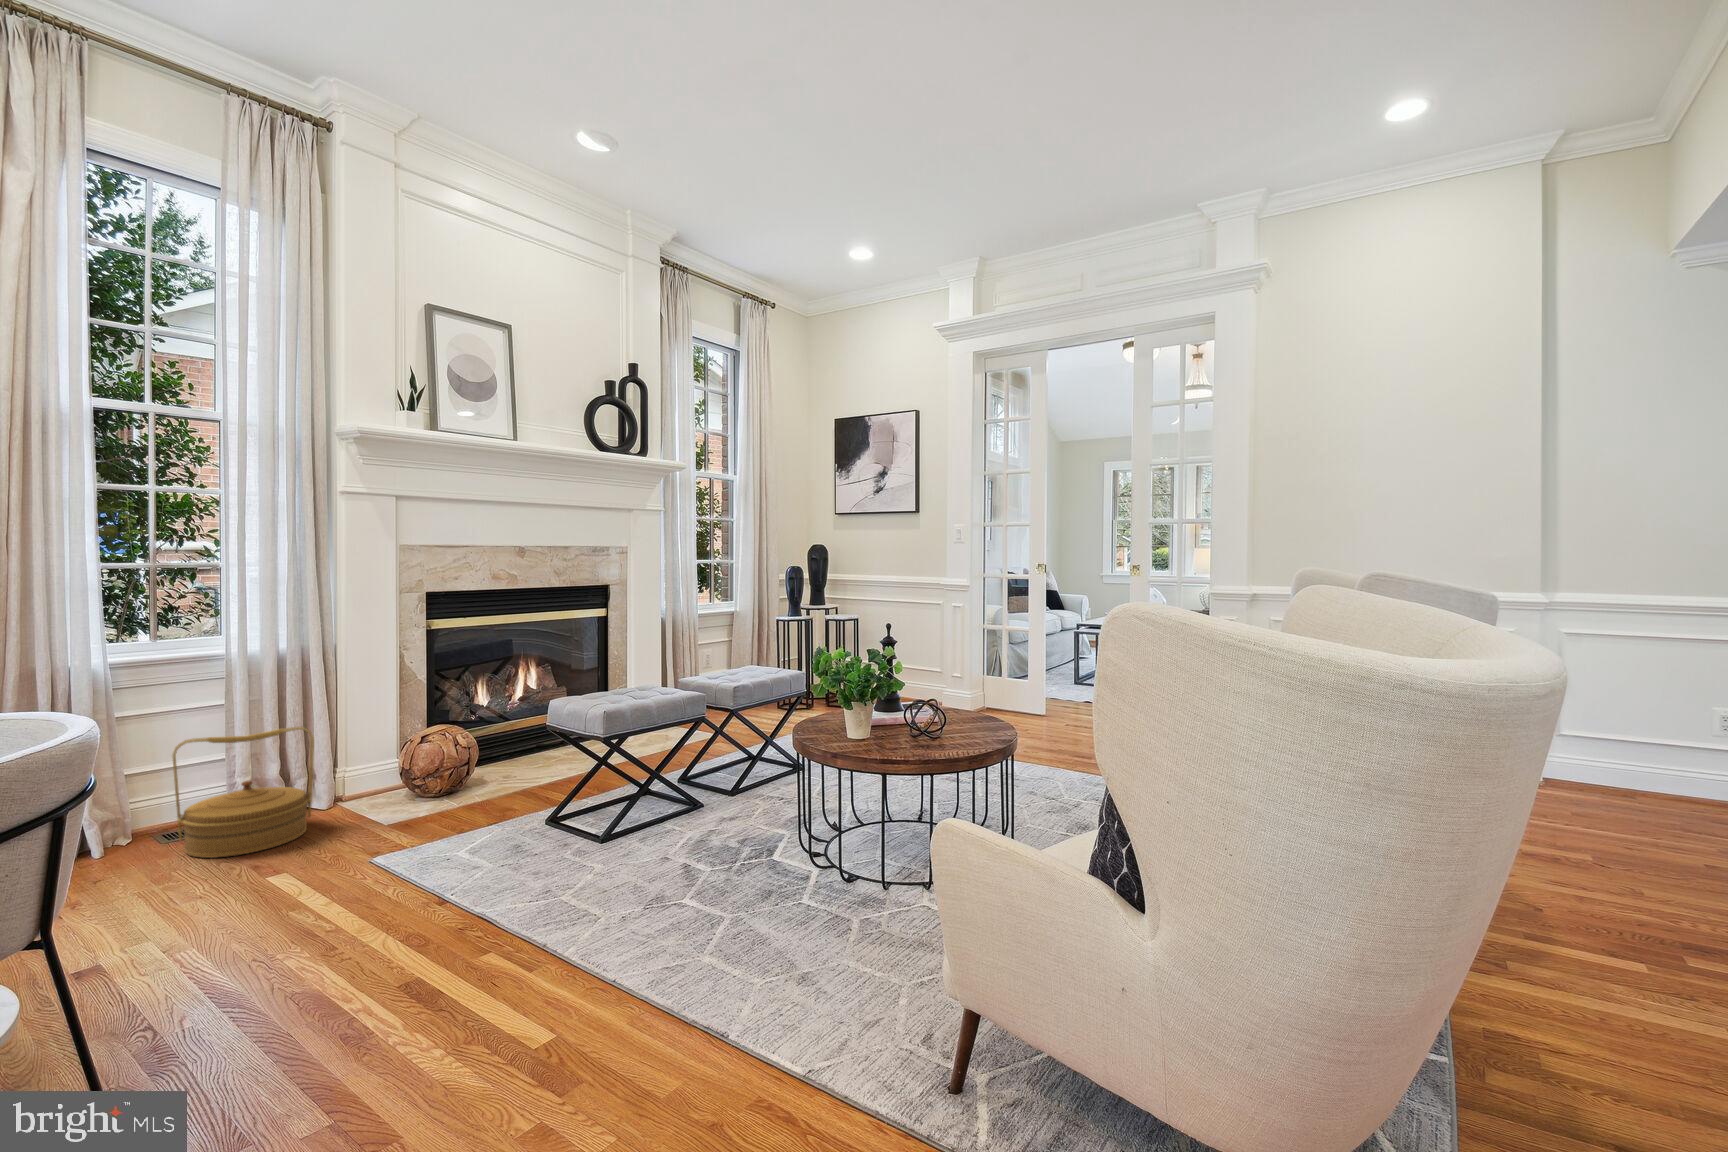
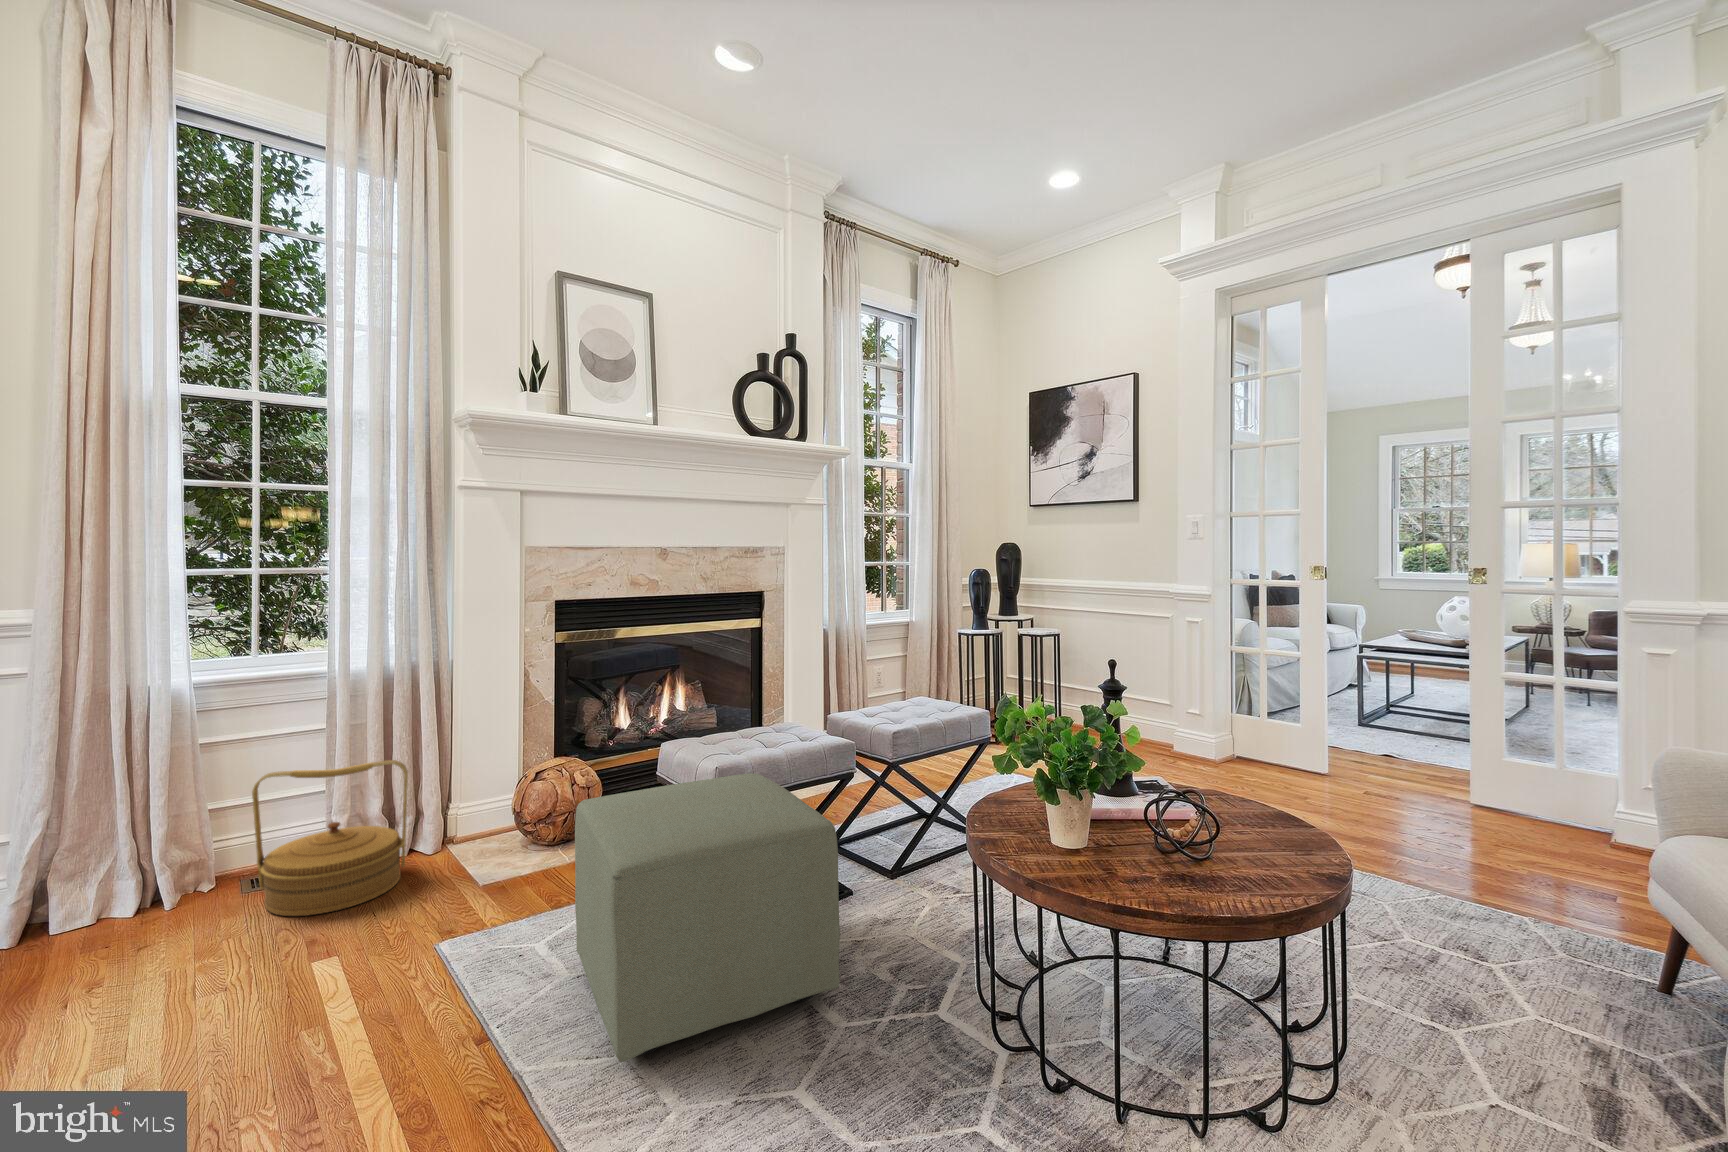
ottoman: none [498,716,705,896] -> present [575,773,840,1062]

